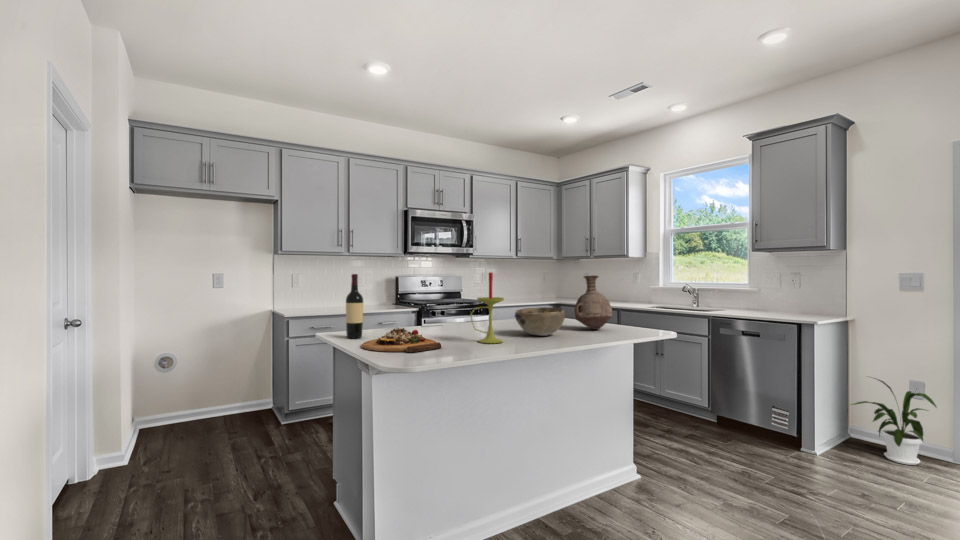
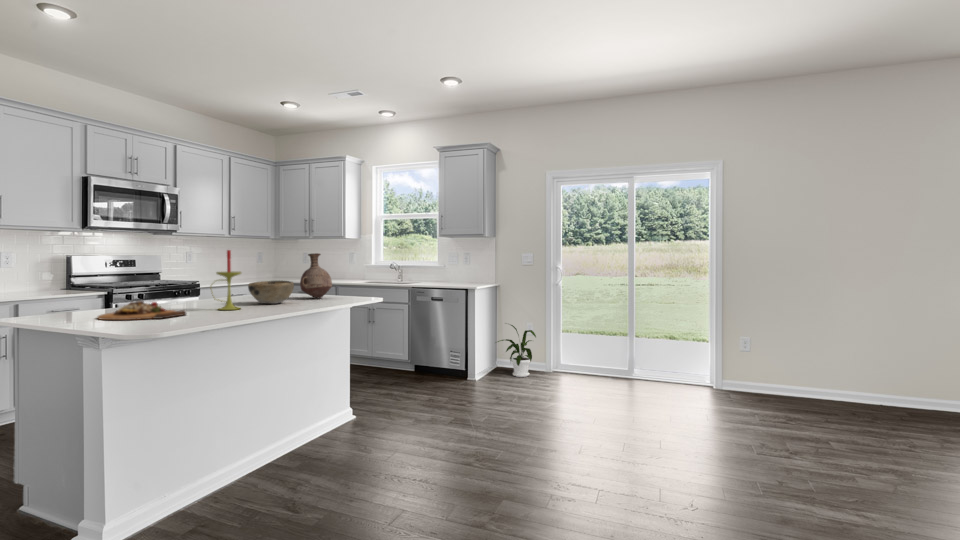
wine bottle: present [346,274,363,338] -> none [63,251,85,315]

